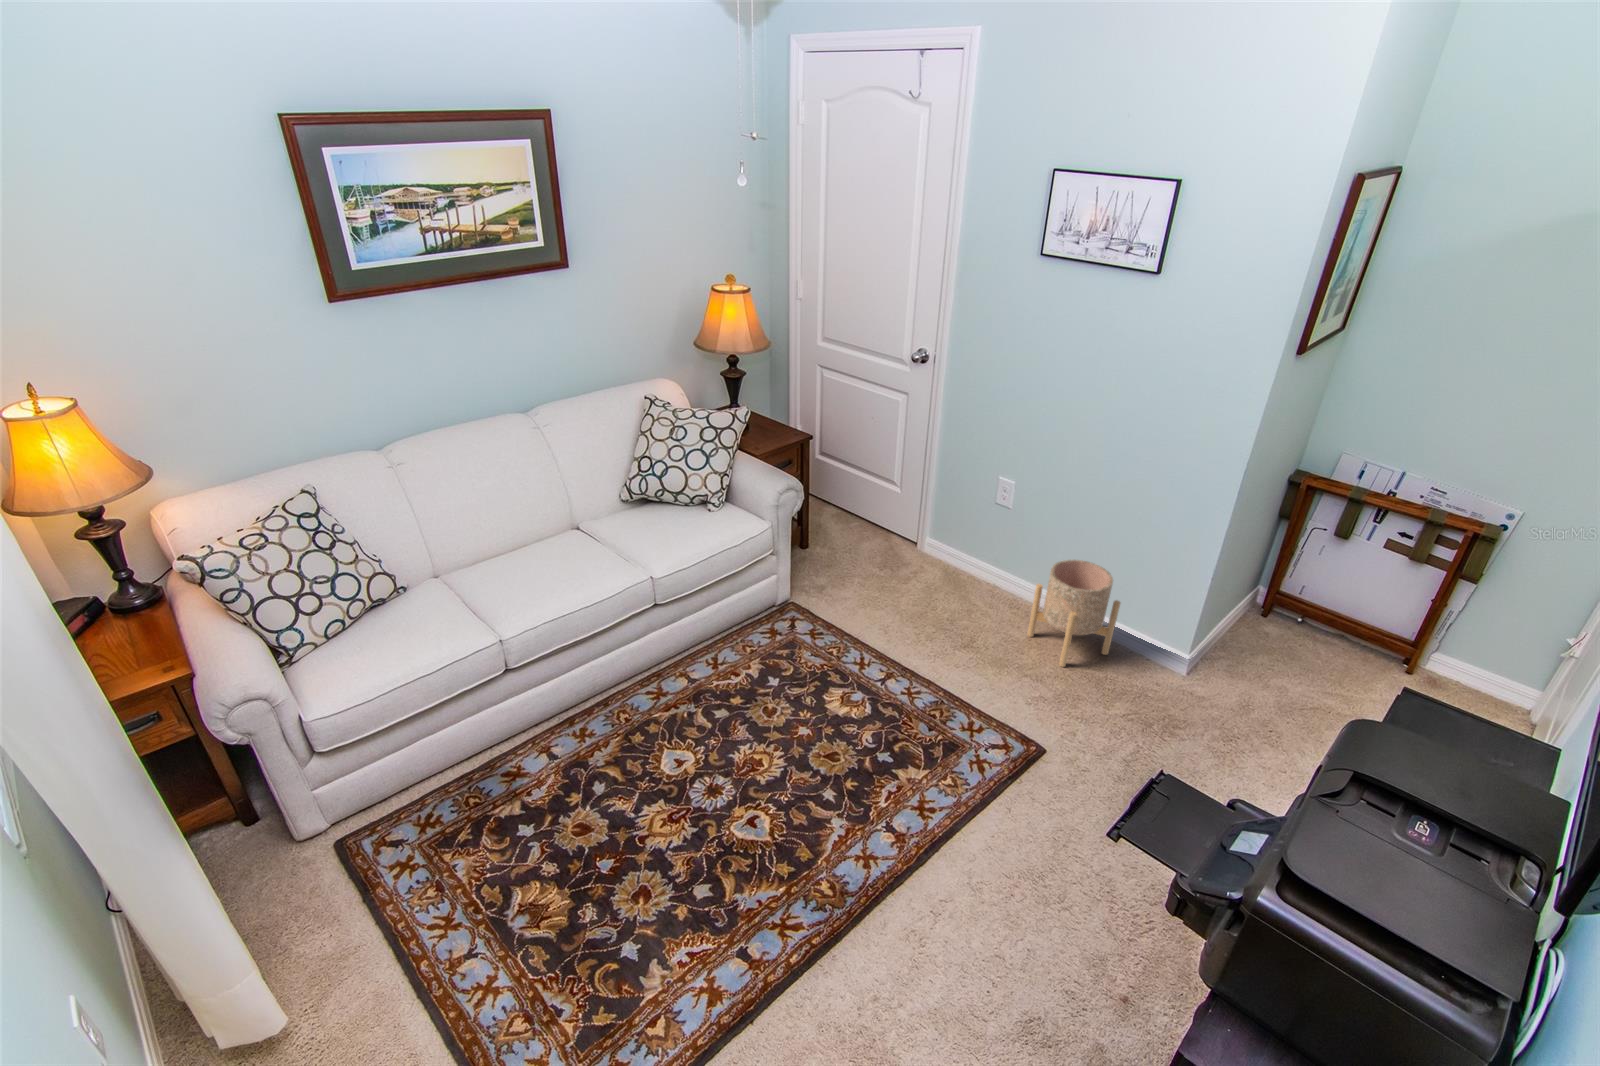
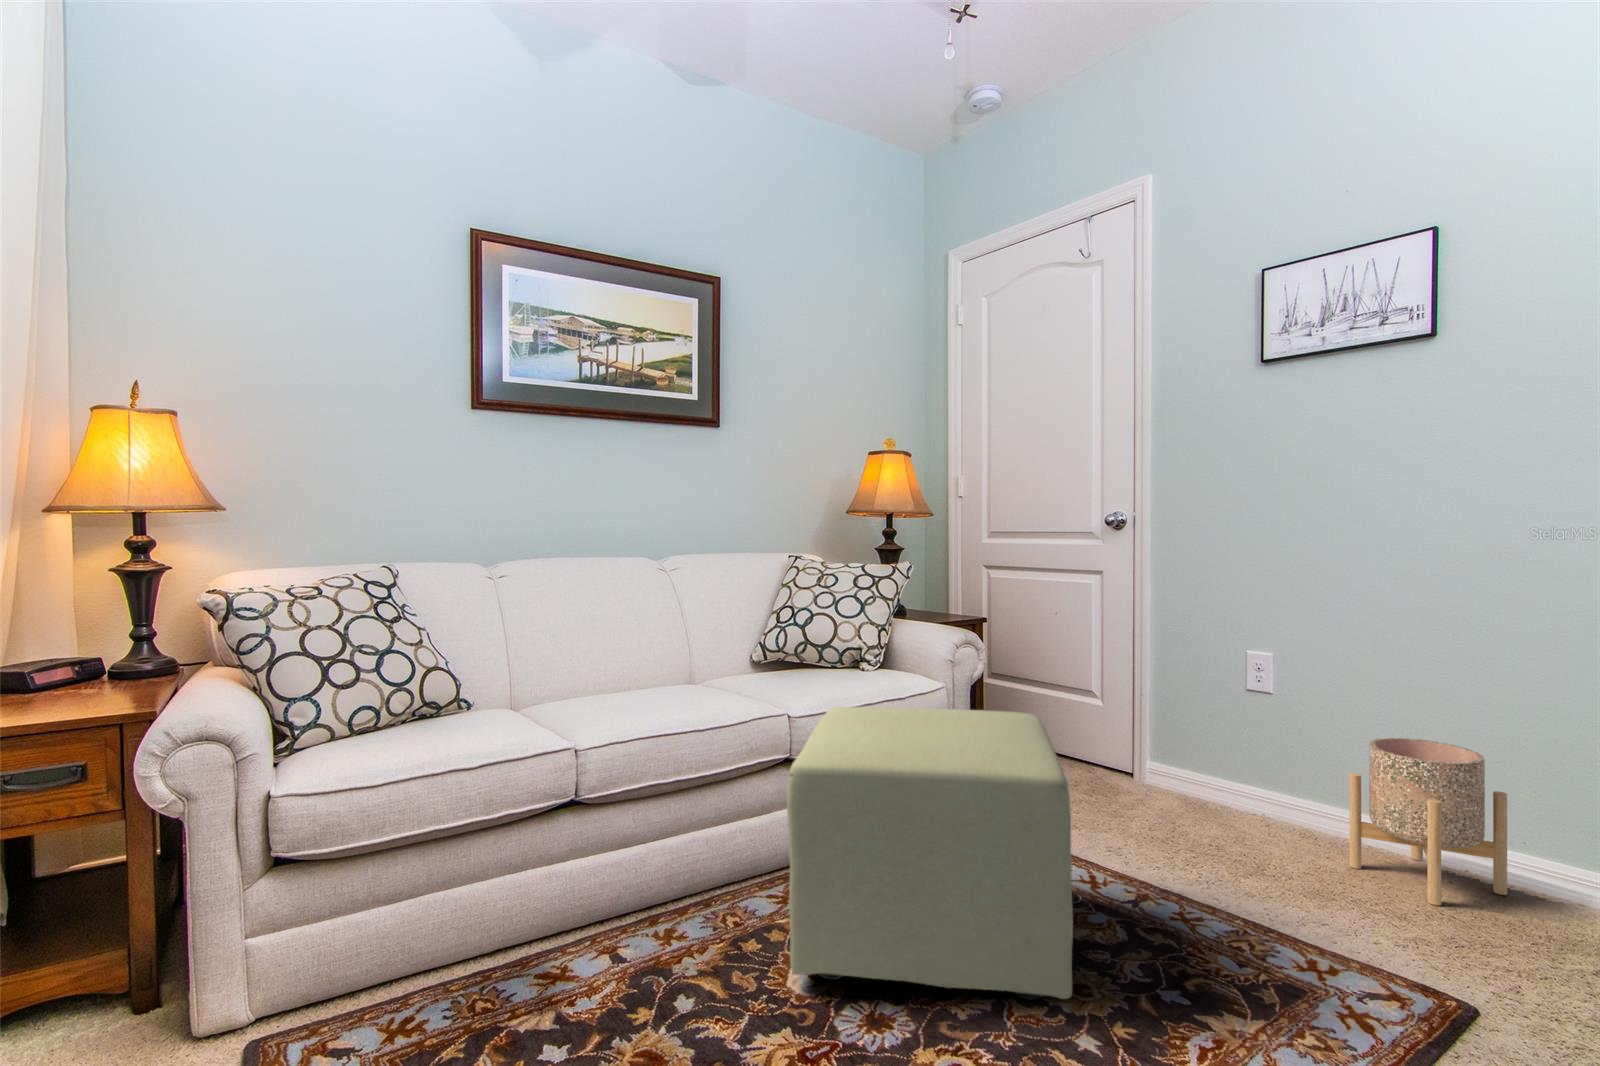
ottoman: none [652,574,829,769] -> present [787,707,1073,999]

